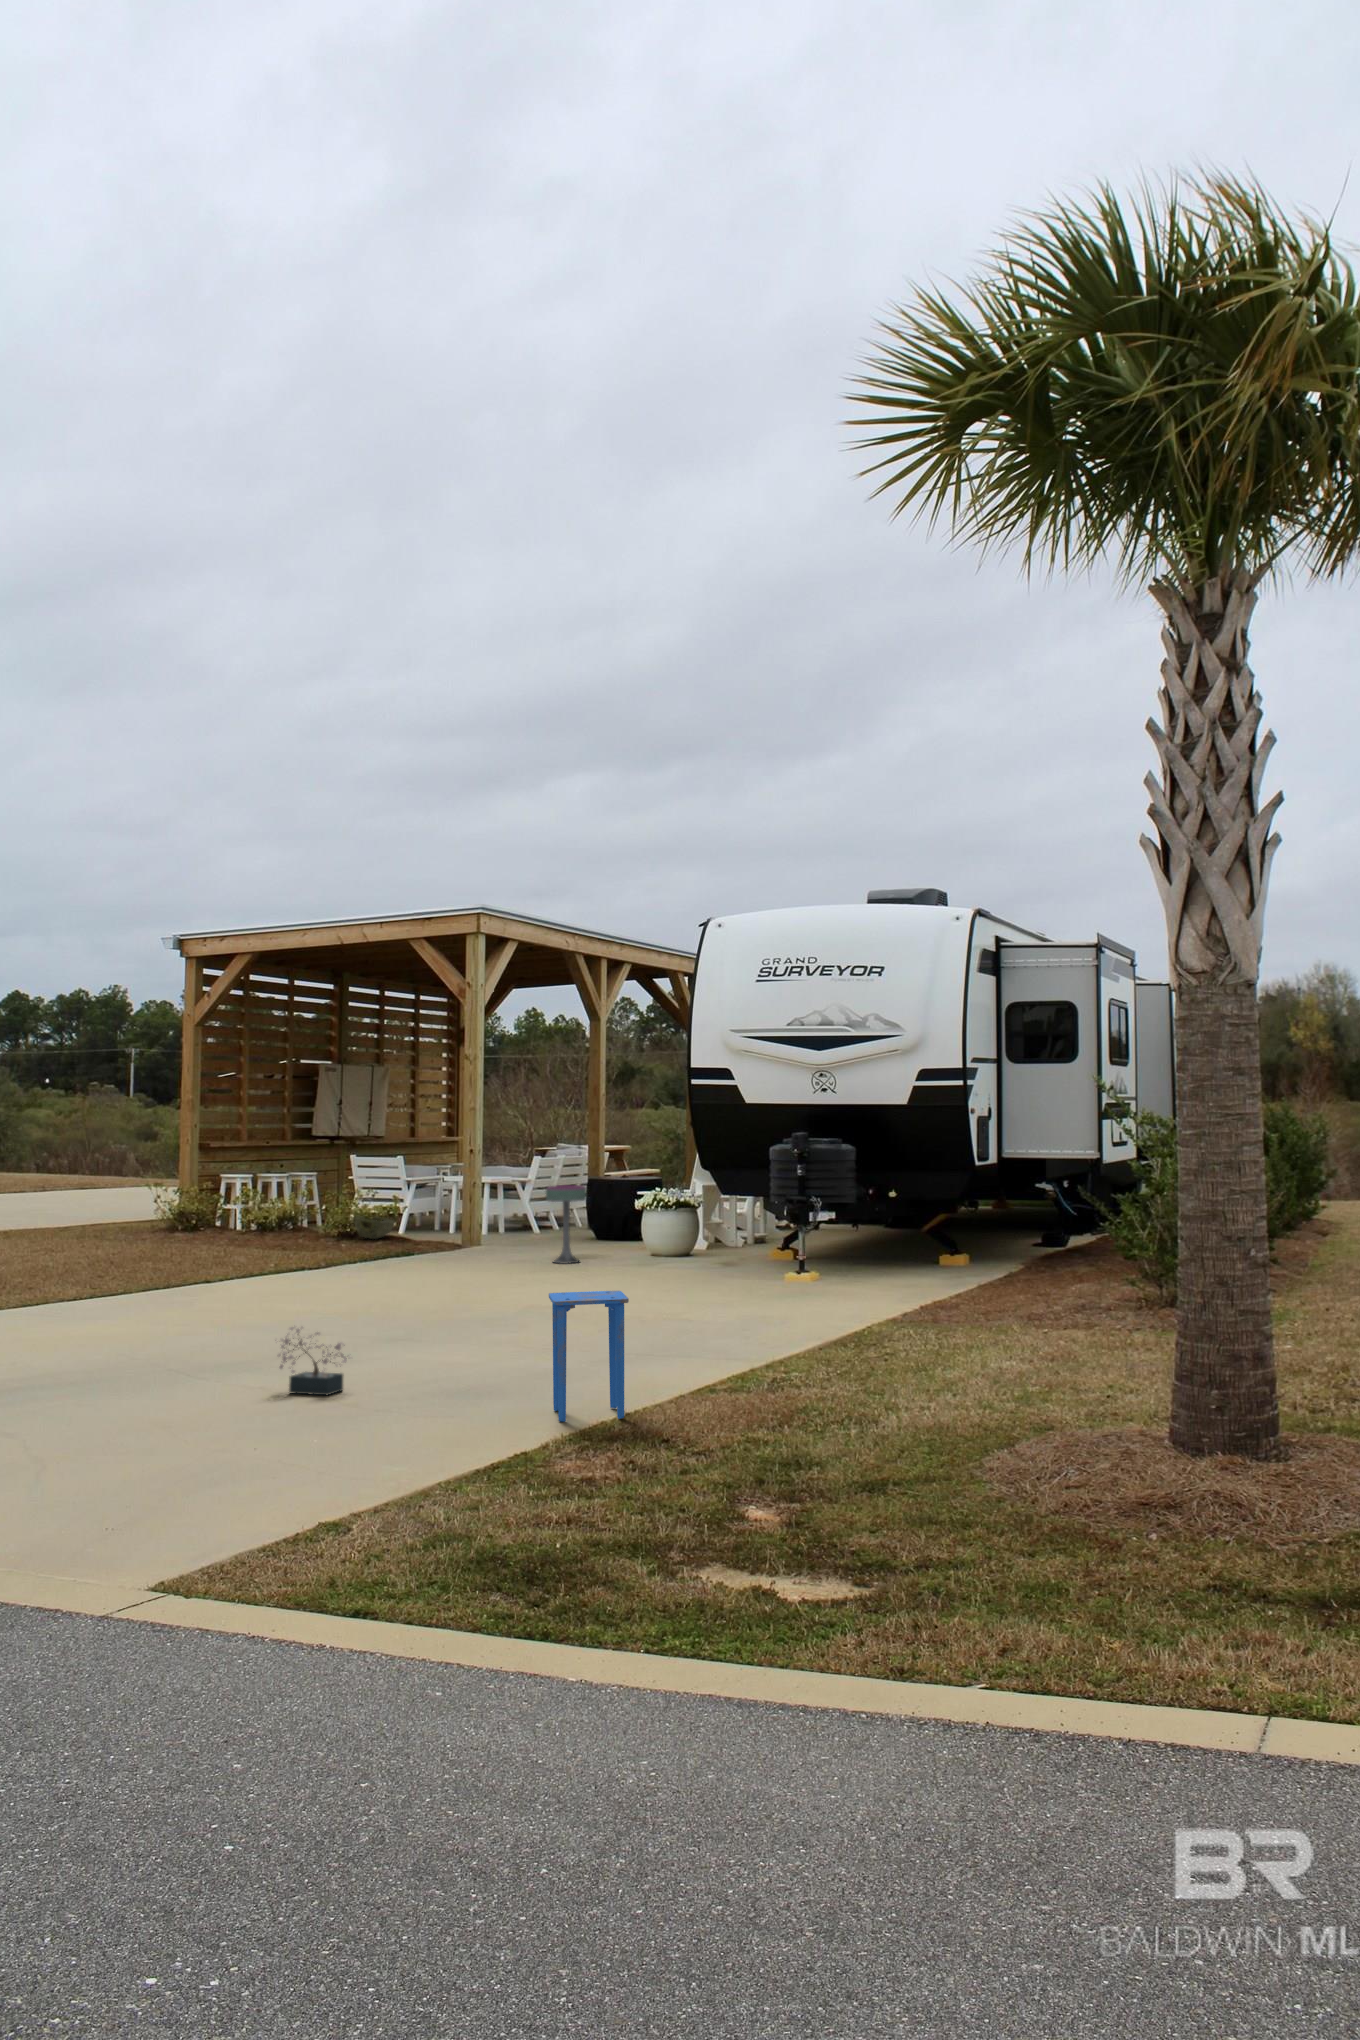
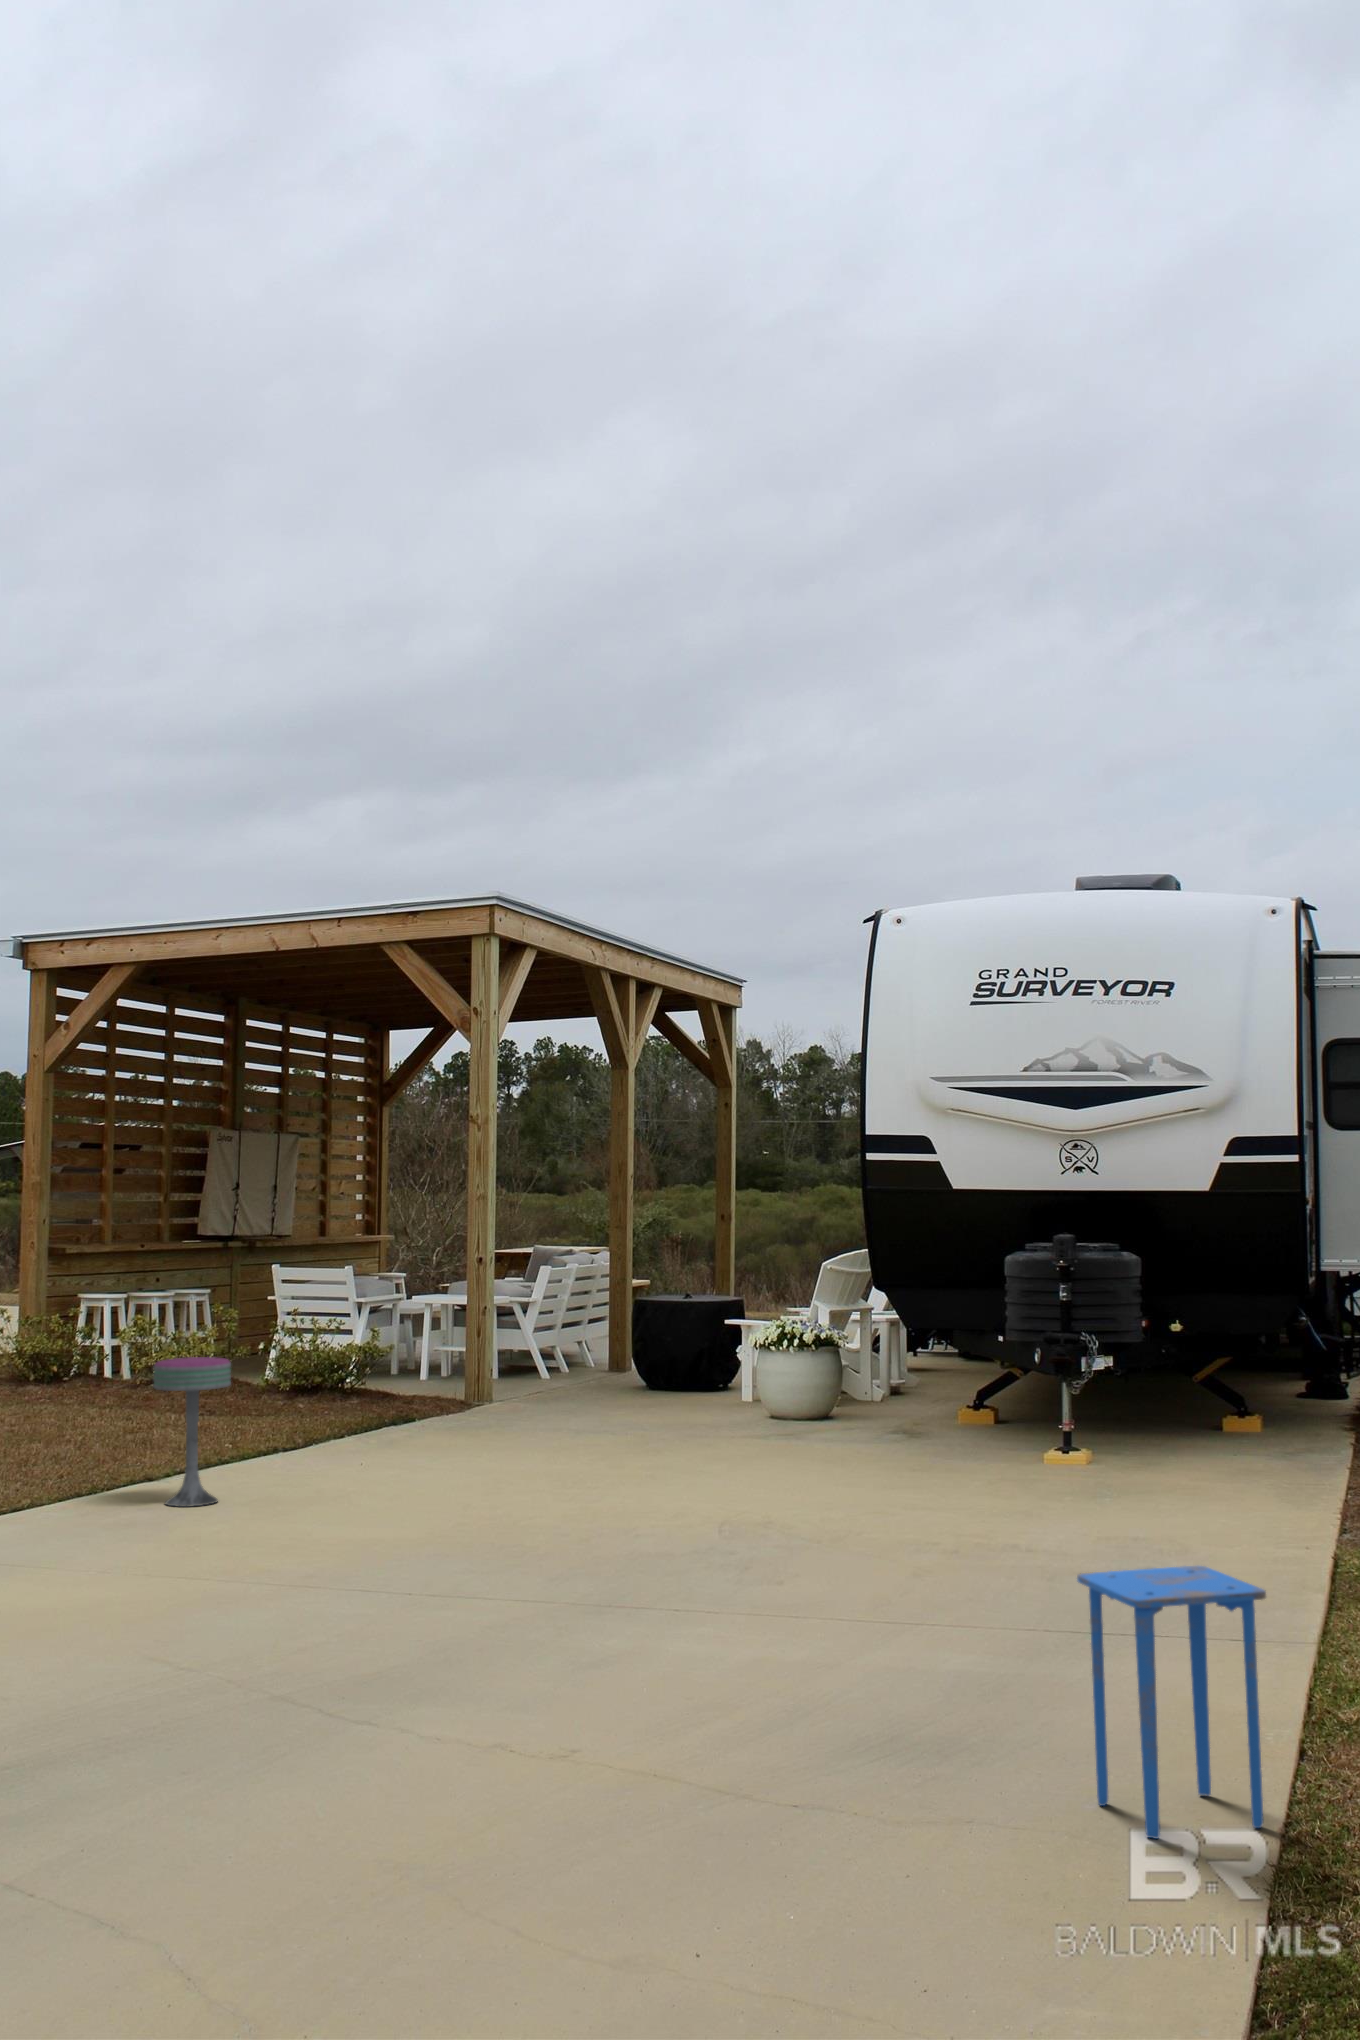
bar stool: present [546,1185,586,1264] -> present [153,1357,231,1507]
woven basket: present [354,1215,395,1239] -> none [311,1360,370,1397]
decorative plant: present [278,1327,347,1395] -> none [503,1627,645,1766]

